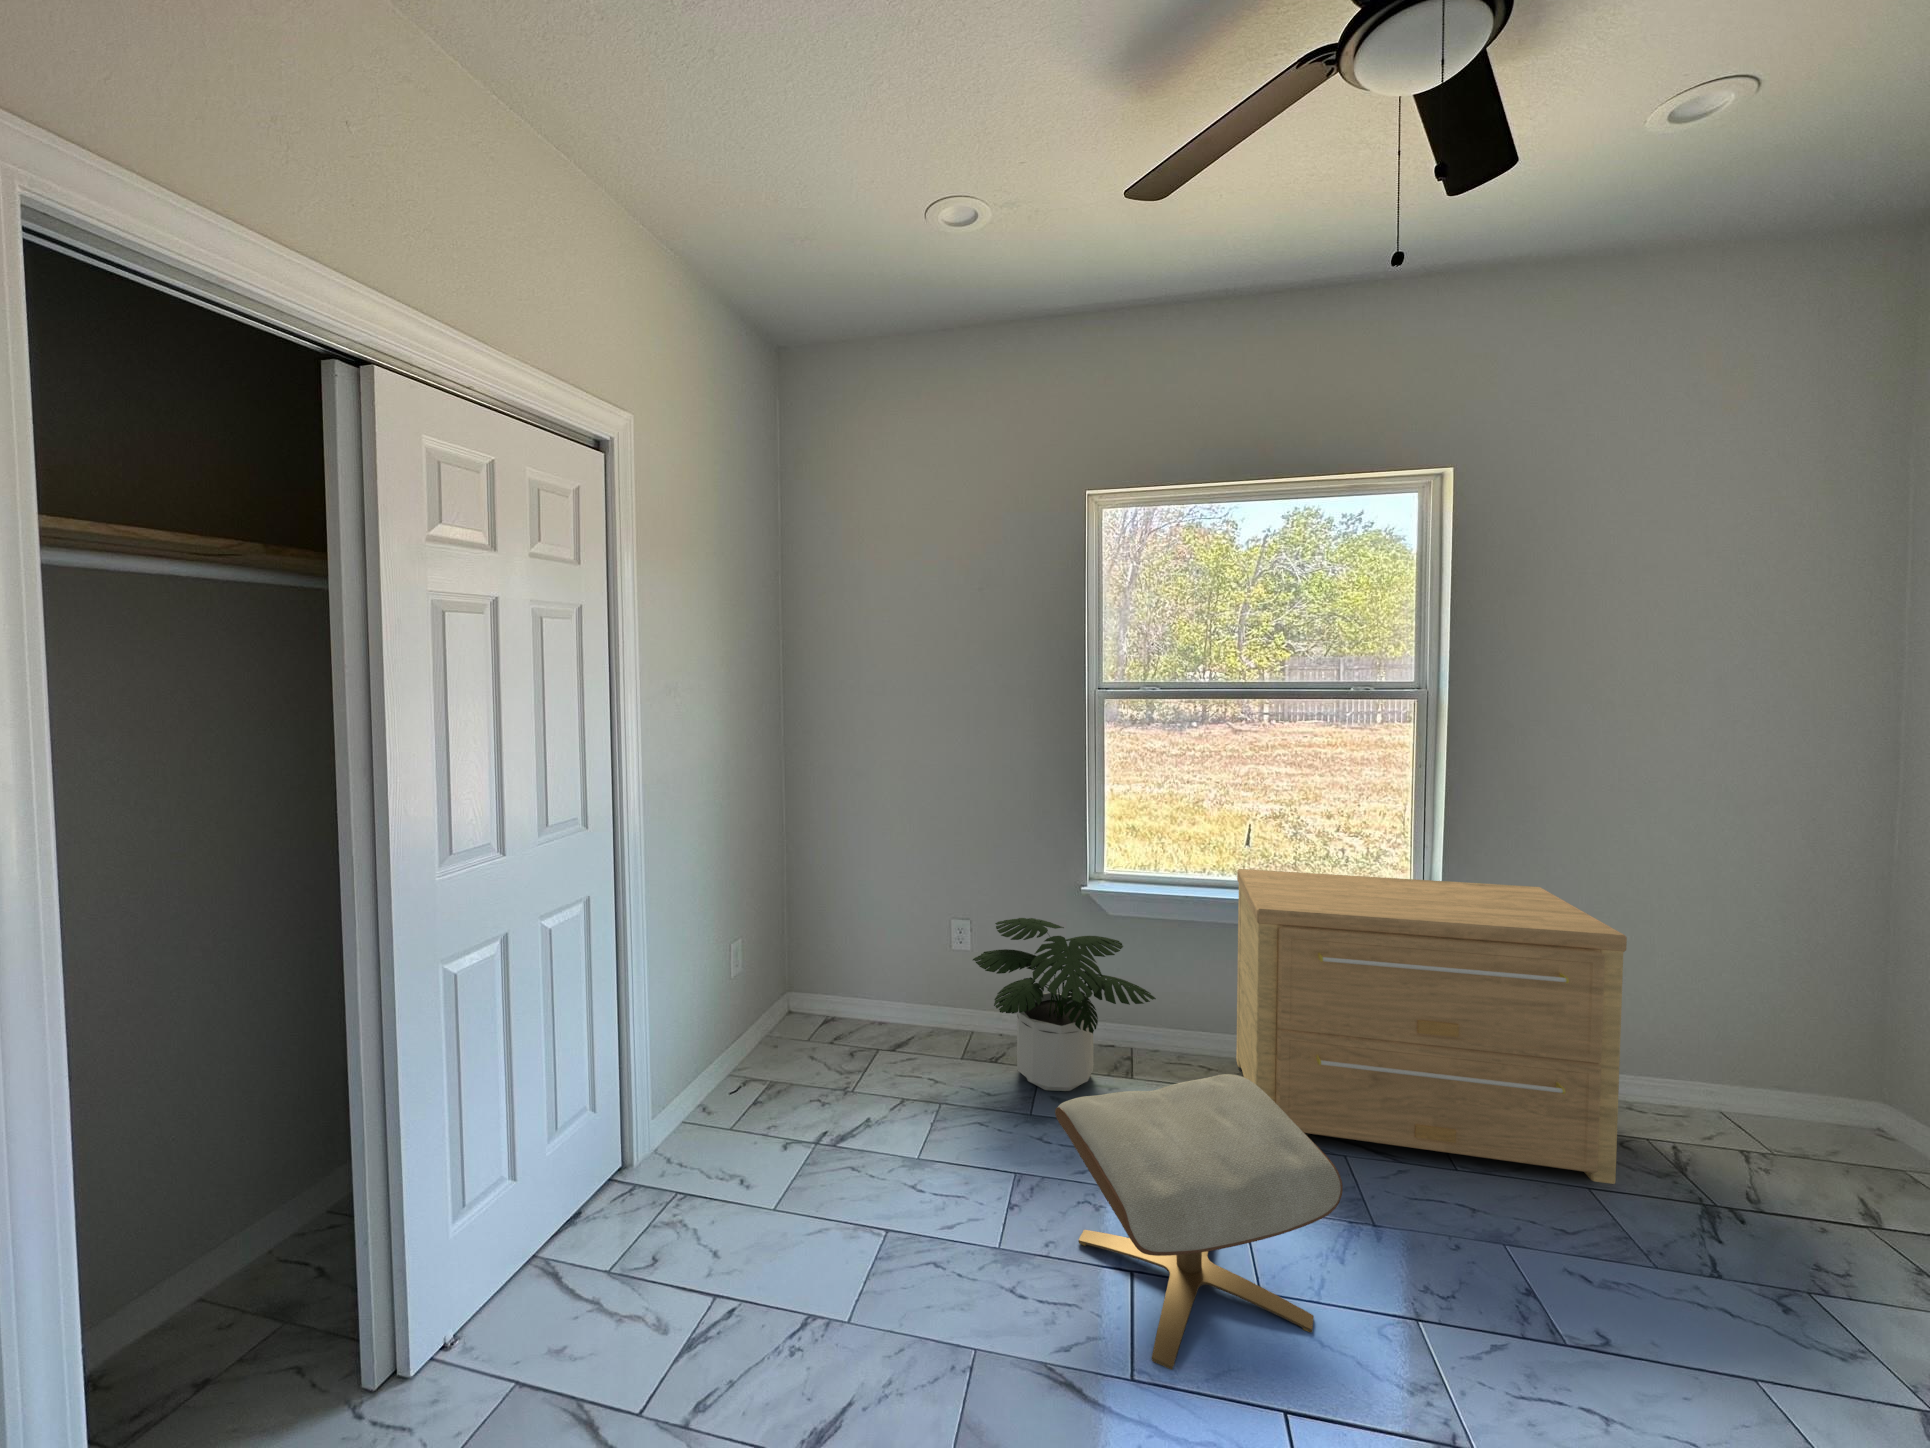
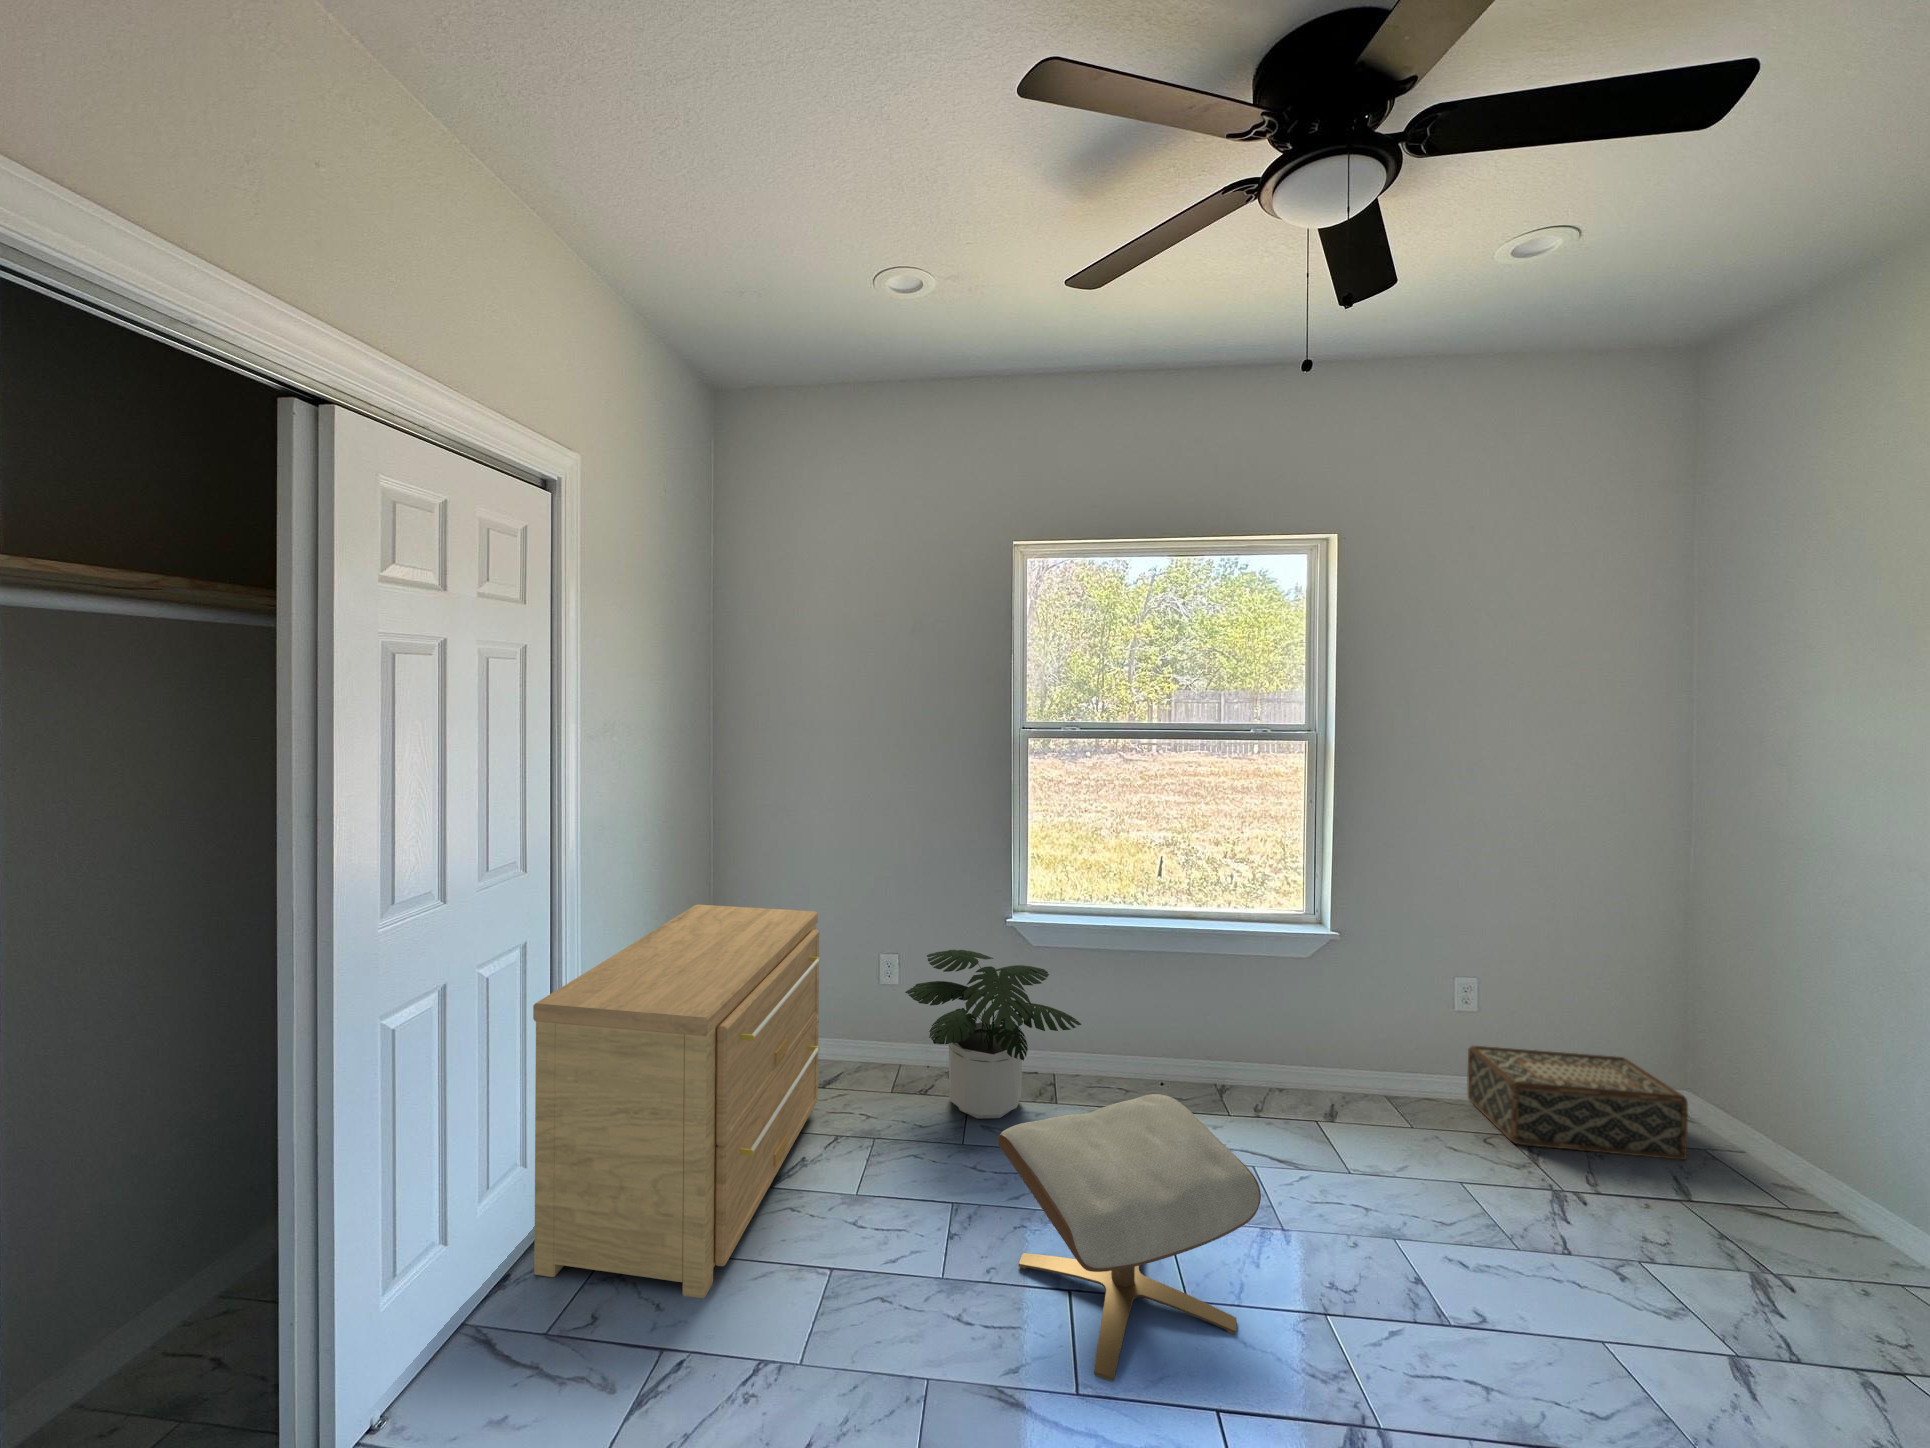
side table: present [1236,869,1627,1184] -> present [533,904,821,1298]
woven basket: none [1603,1040,1882,1181] -> present [1467,1046,1688,1160]

